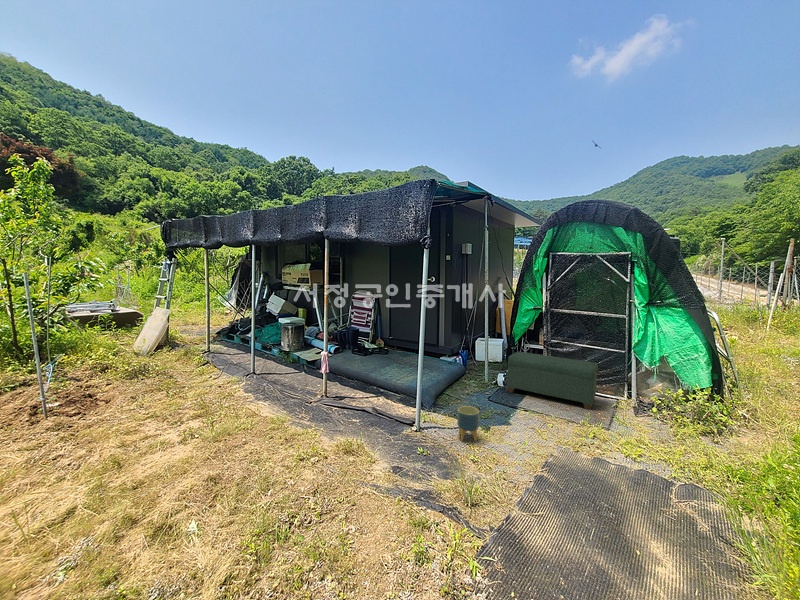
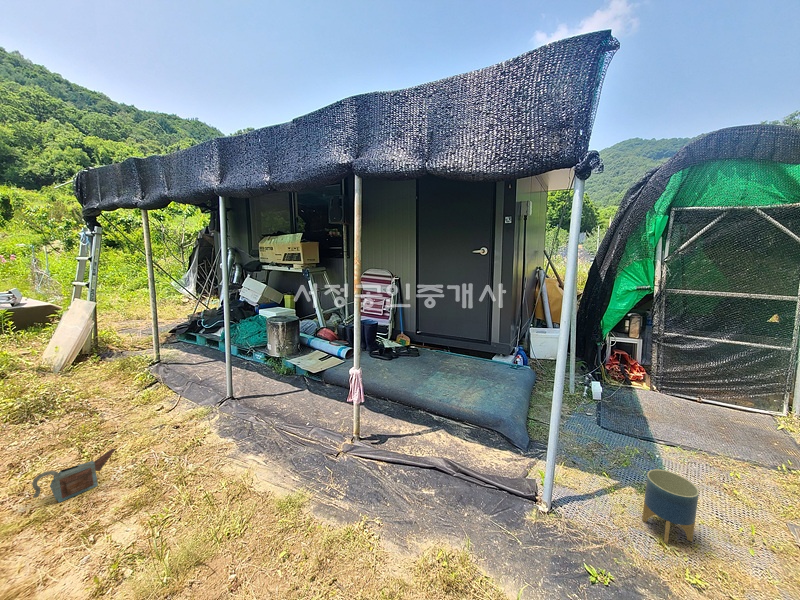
bench: present [507,352,598,409] -> none [613,349,778,437]
watering can: none [154,387,191,410] -> present [32,449,116,503]

